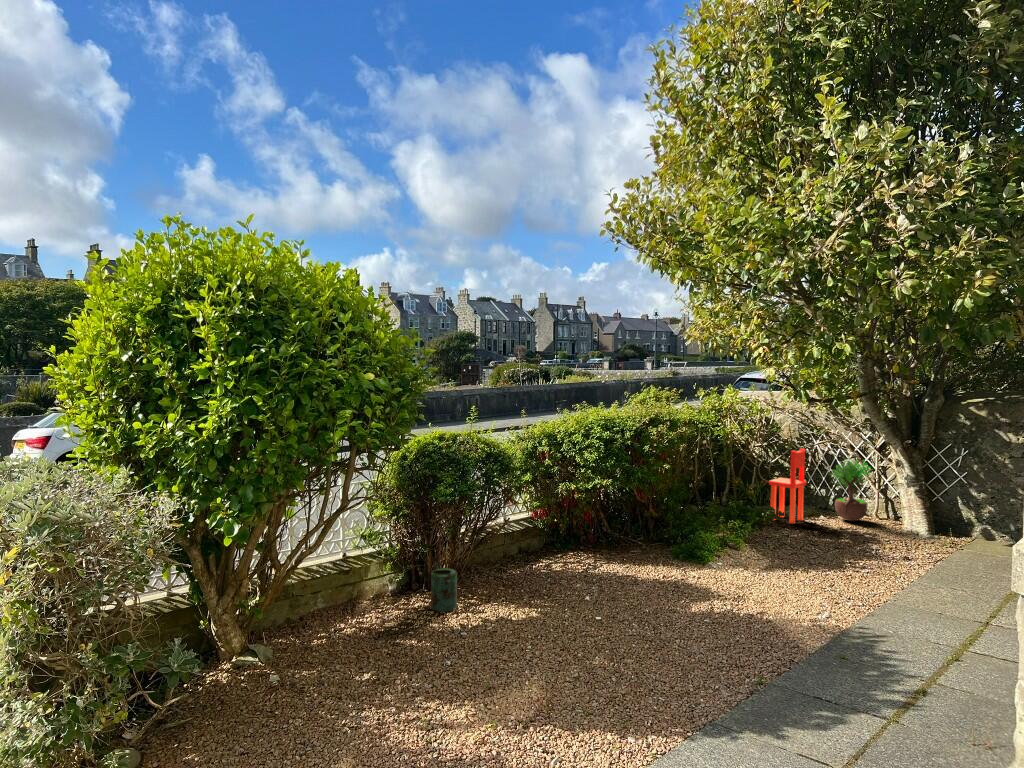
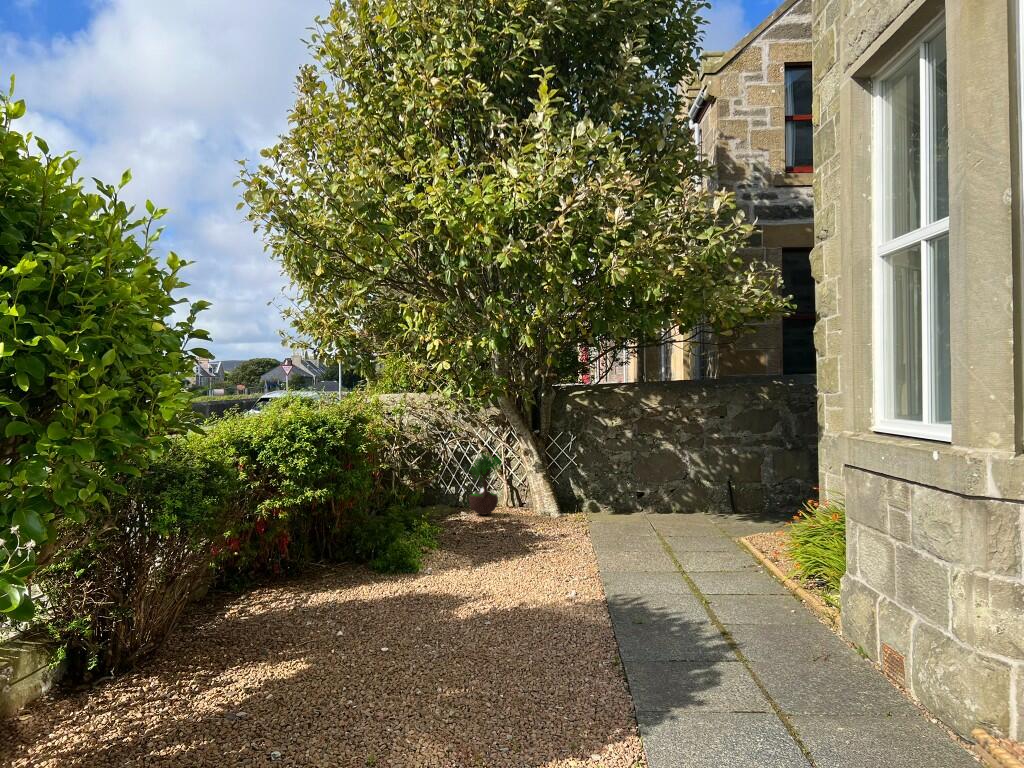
chair: present [769,448,806,524] -> none [416,445,448,525]
watering can: present [431,557,457,612] -> none [100,631,174,720]

